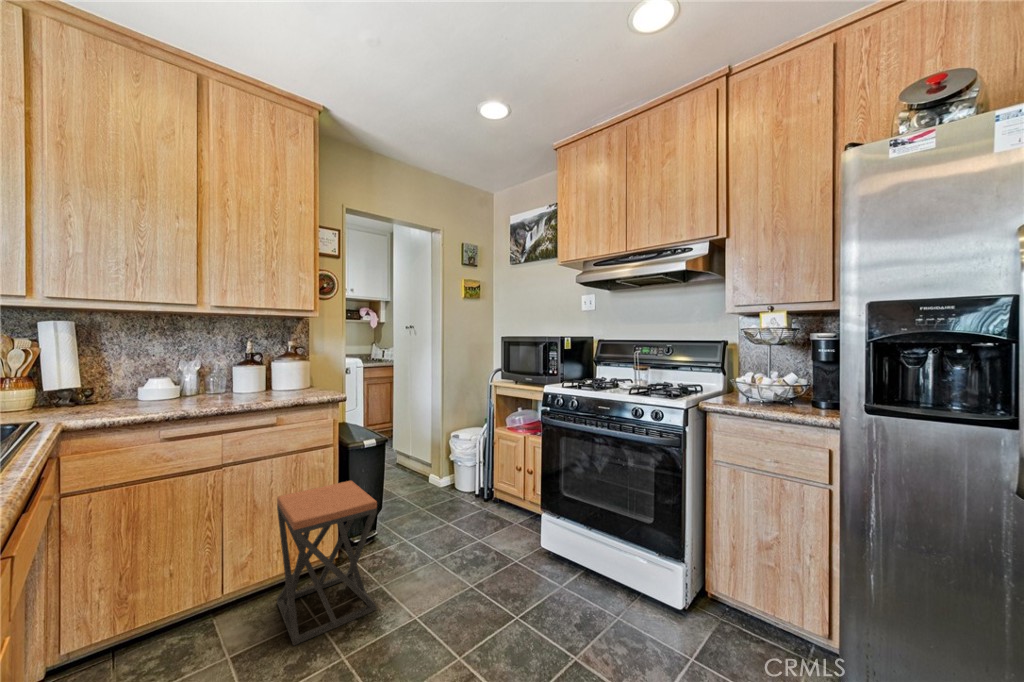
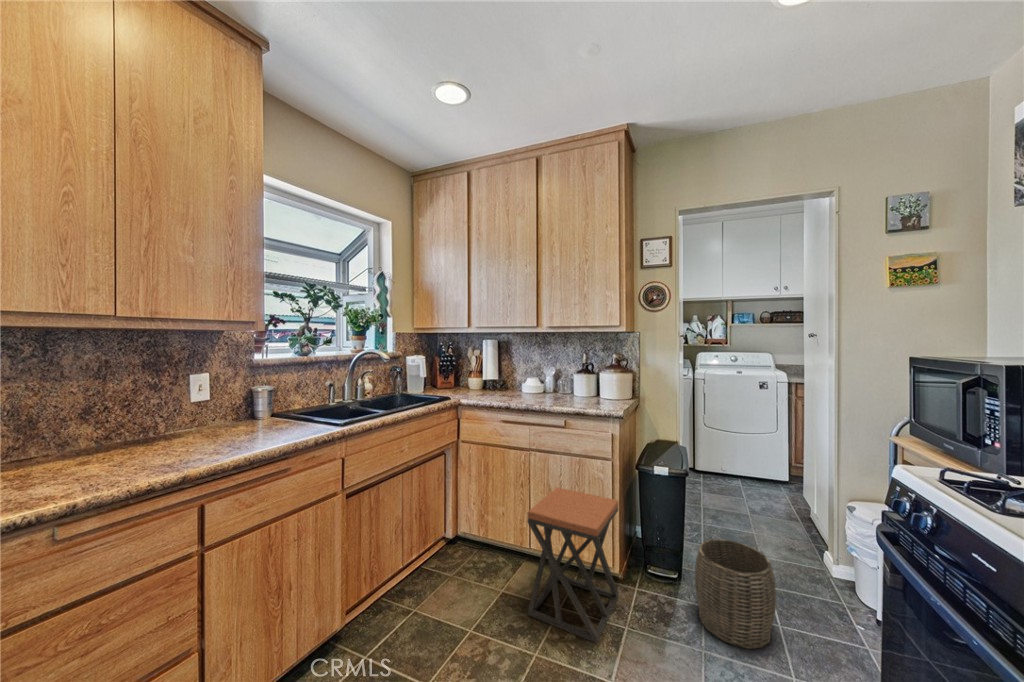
woven basket: none [405,479,458,551] -> present [695,539,776,649]

